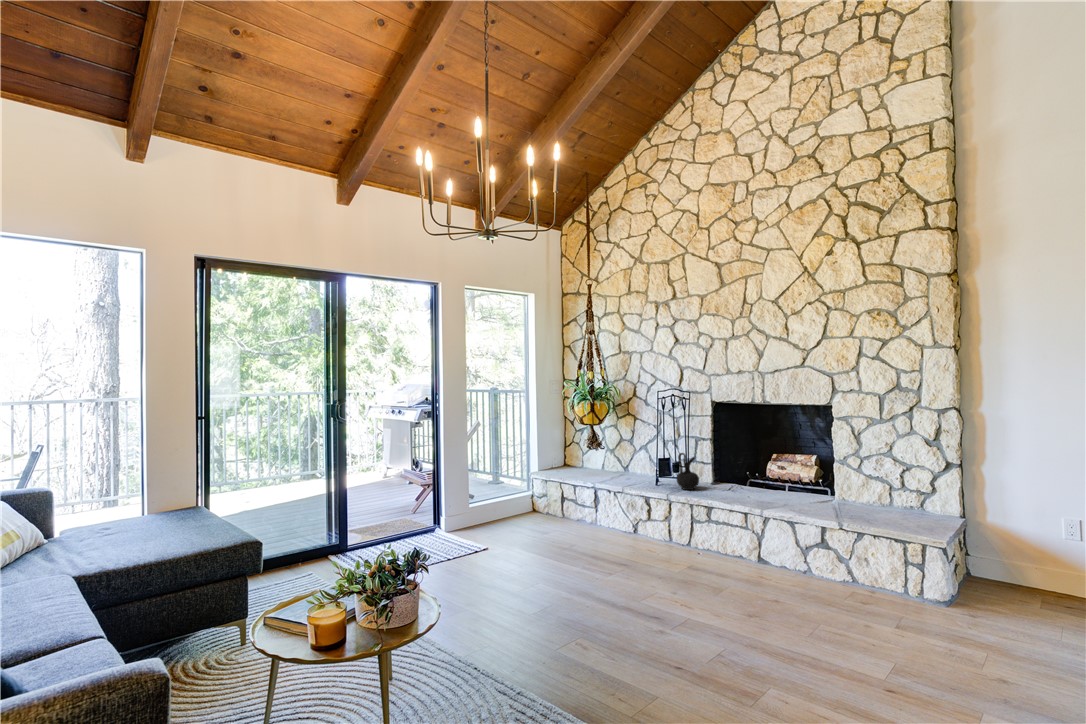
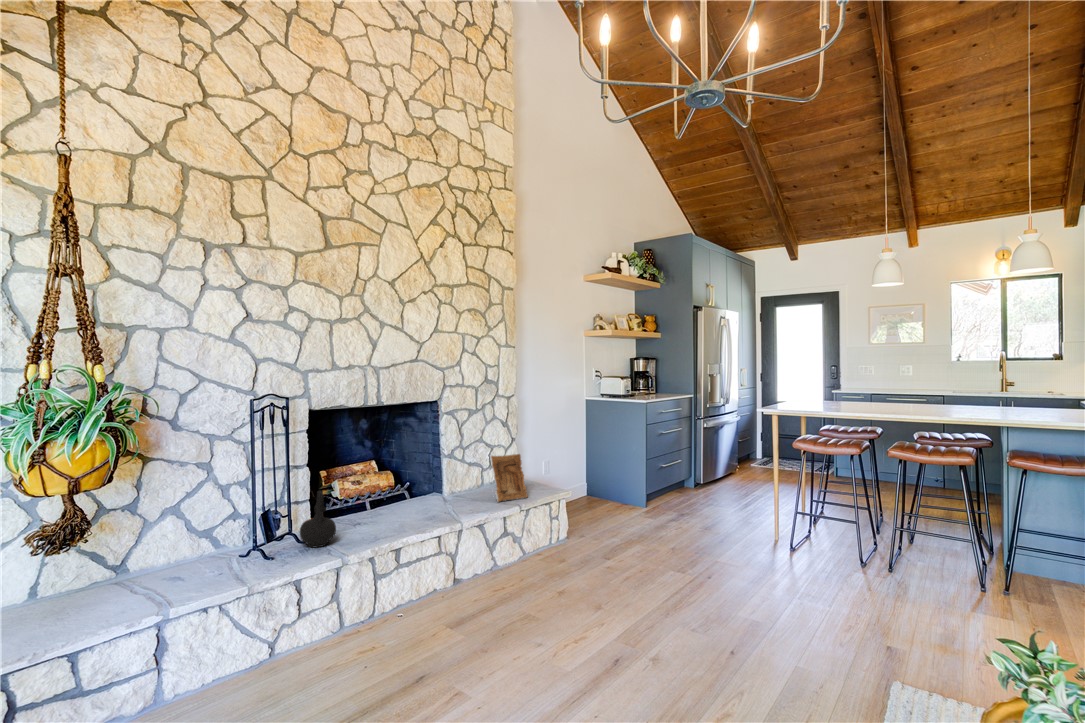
picture frame: none [859,466,910,523] -> present [491,454,528,502]

